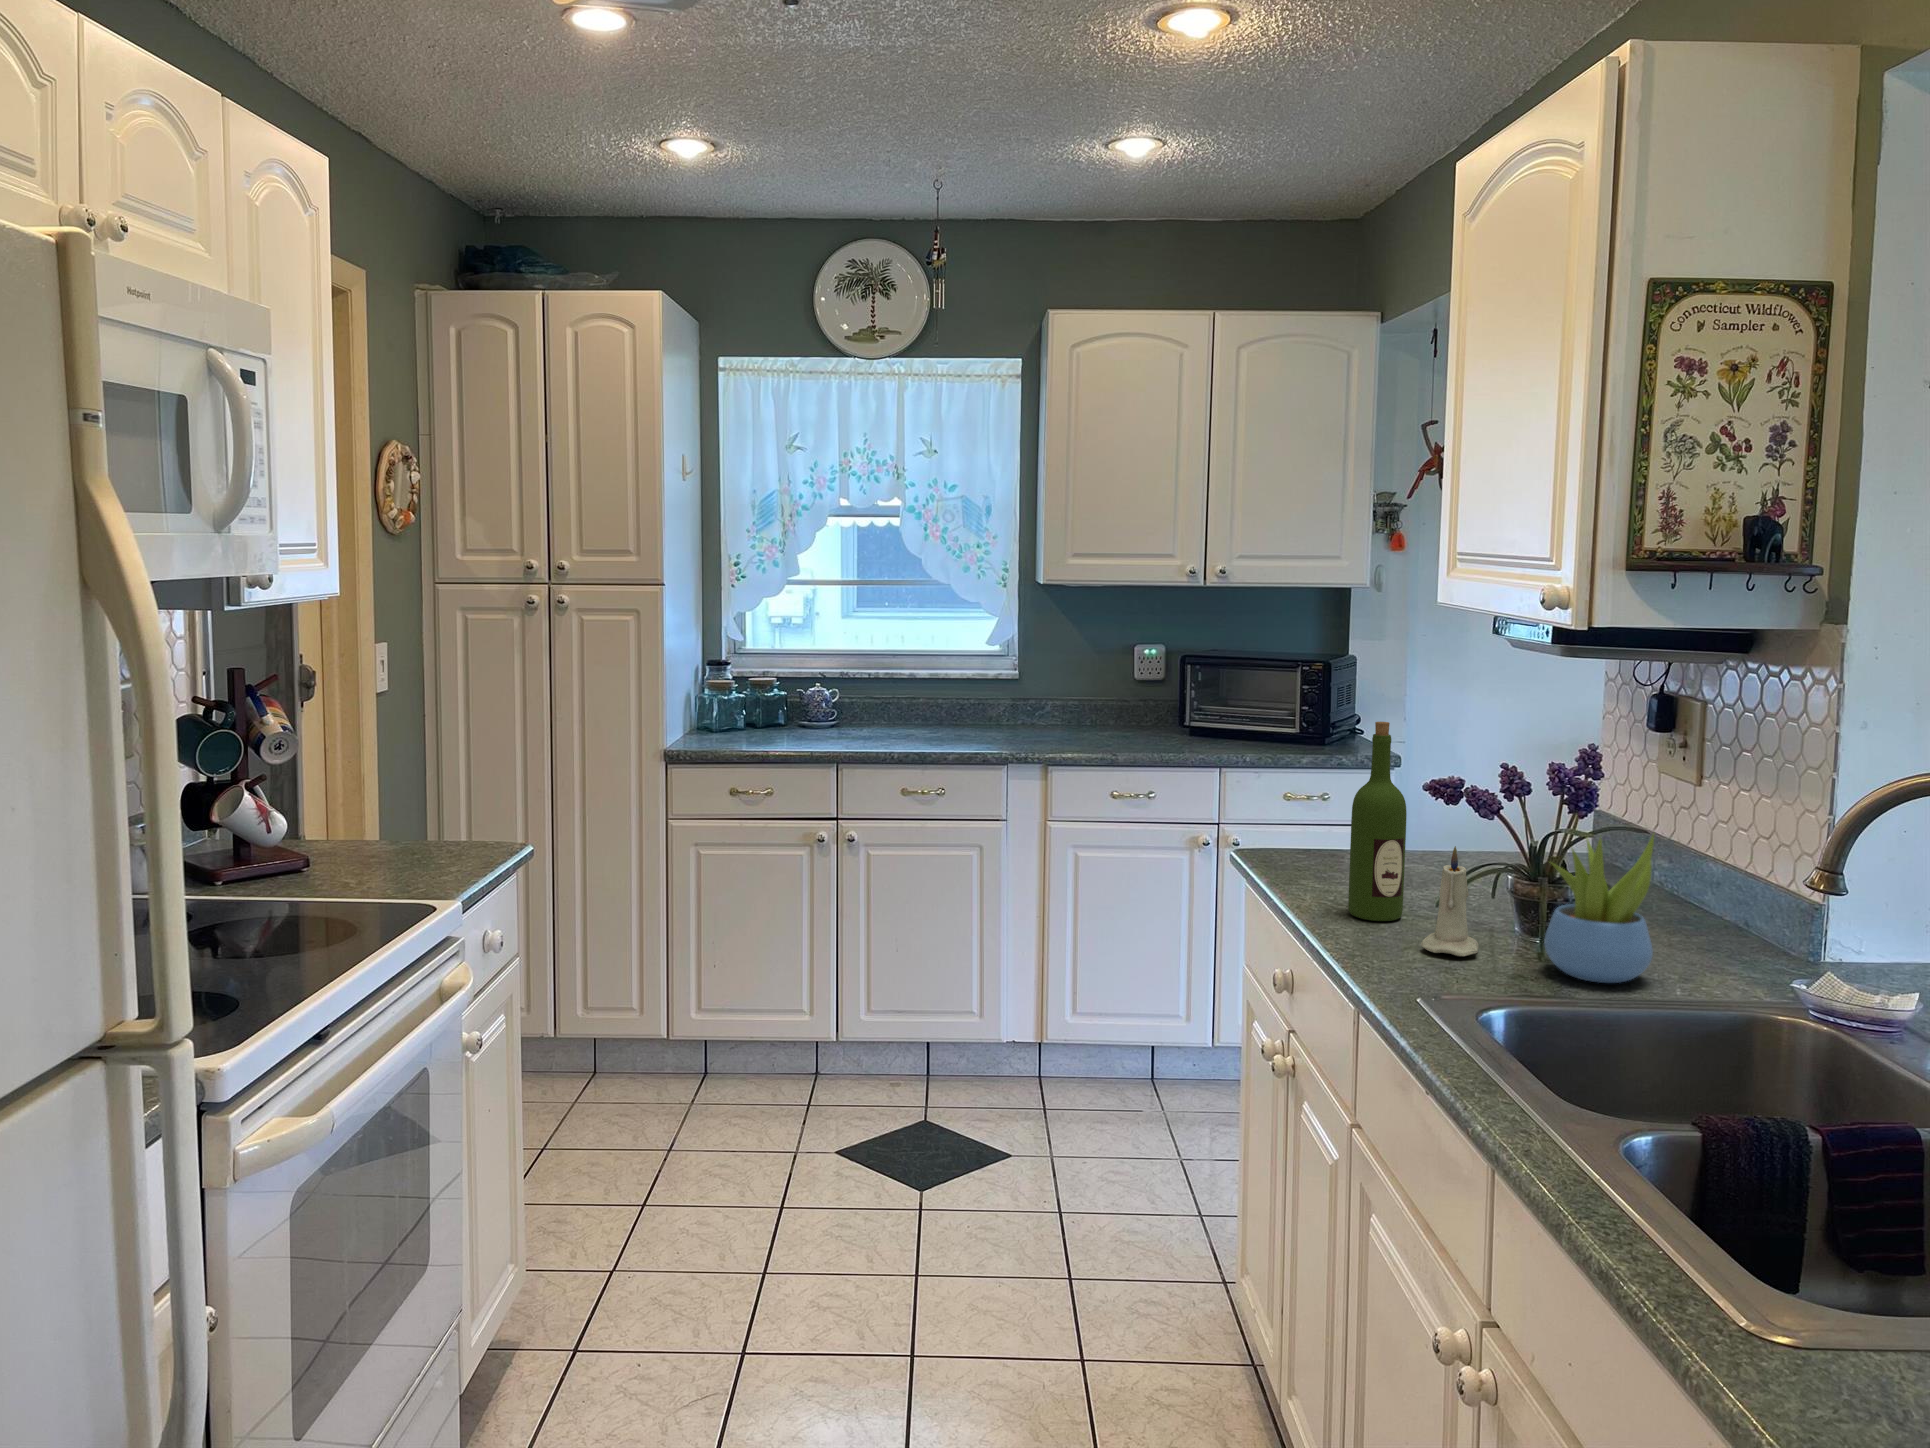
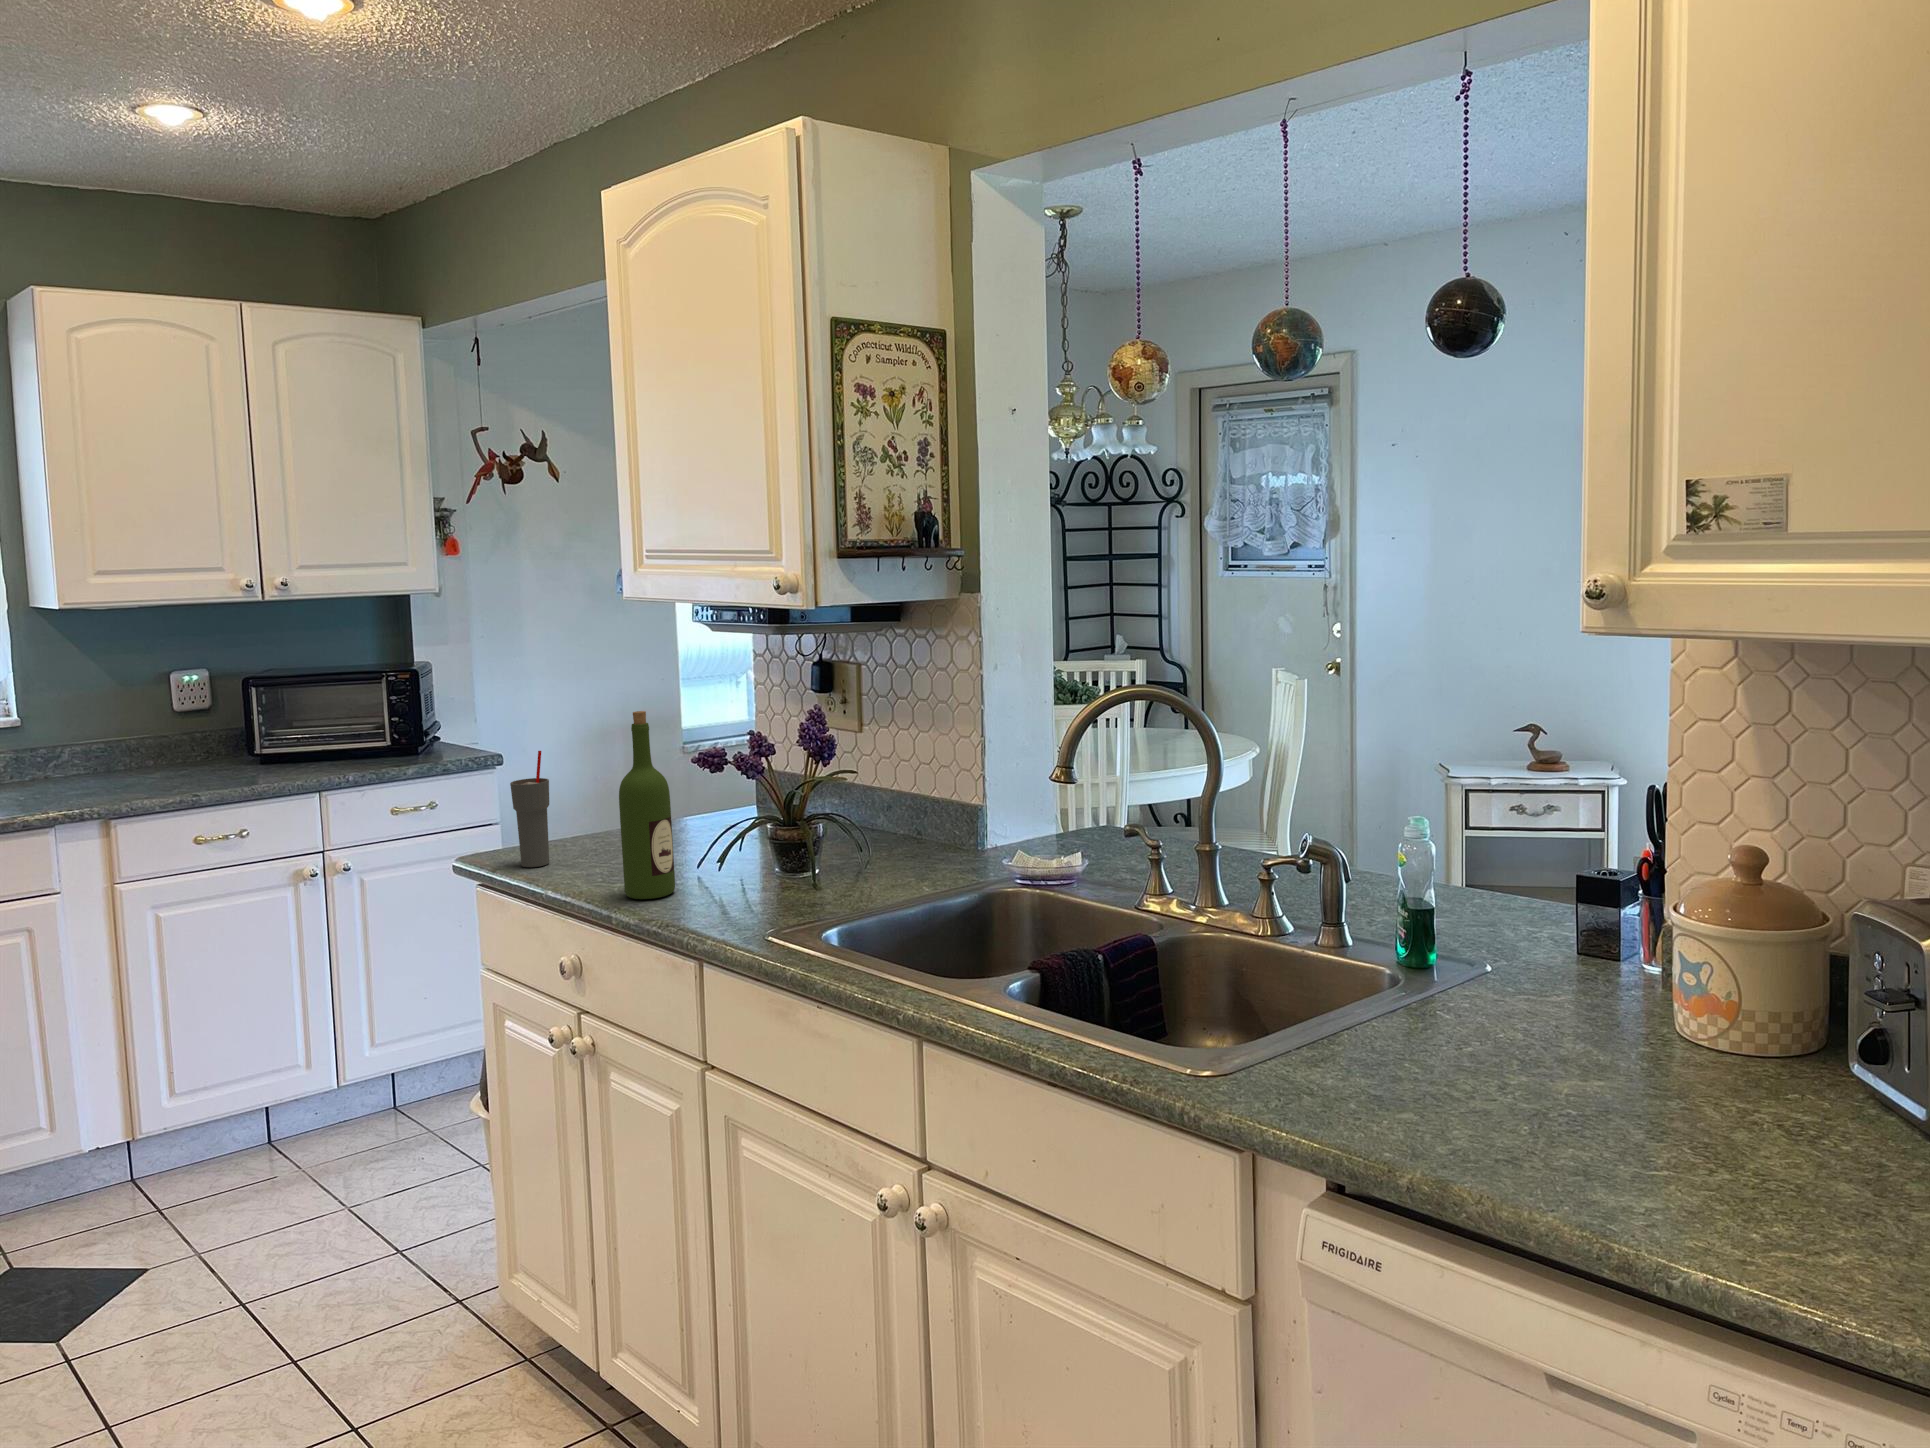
cup: none [1290,751,1328,866] -> present [510,751,549,867]
succulent plant: present [1544,834,1654,983] -> none [820,769,902,901]
candle: present [1421,846,1479,956] -> none [719,812,768,911]

